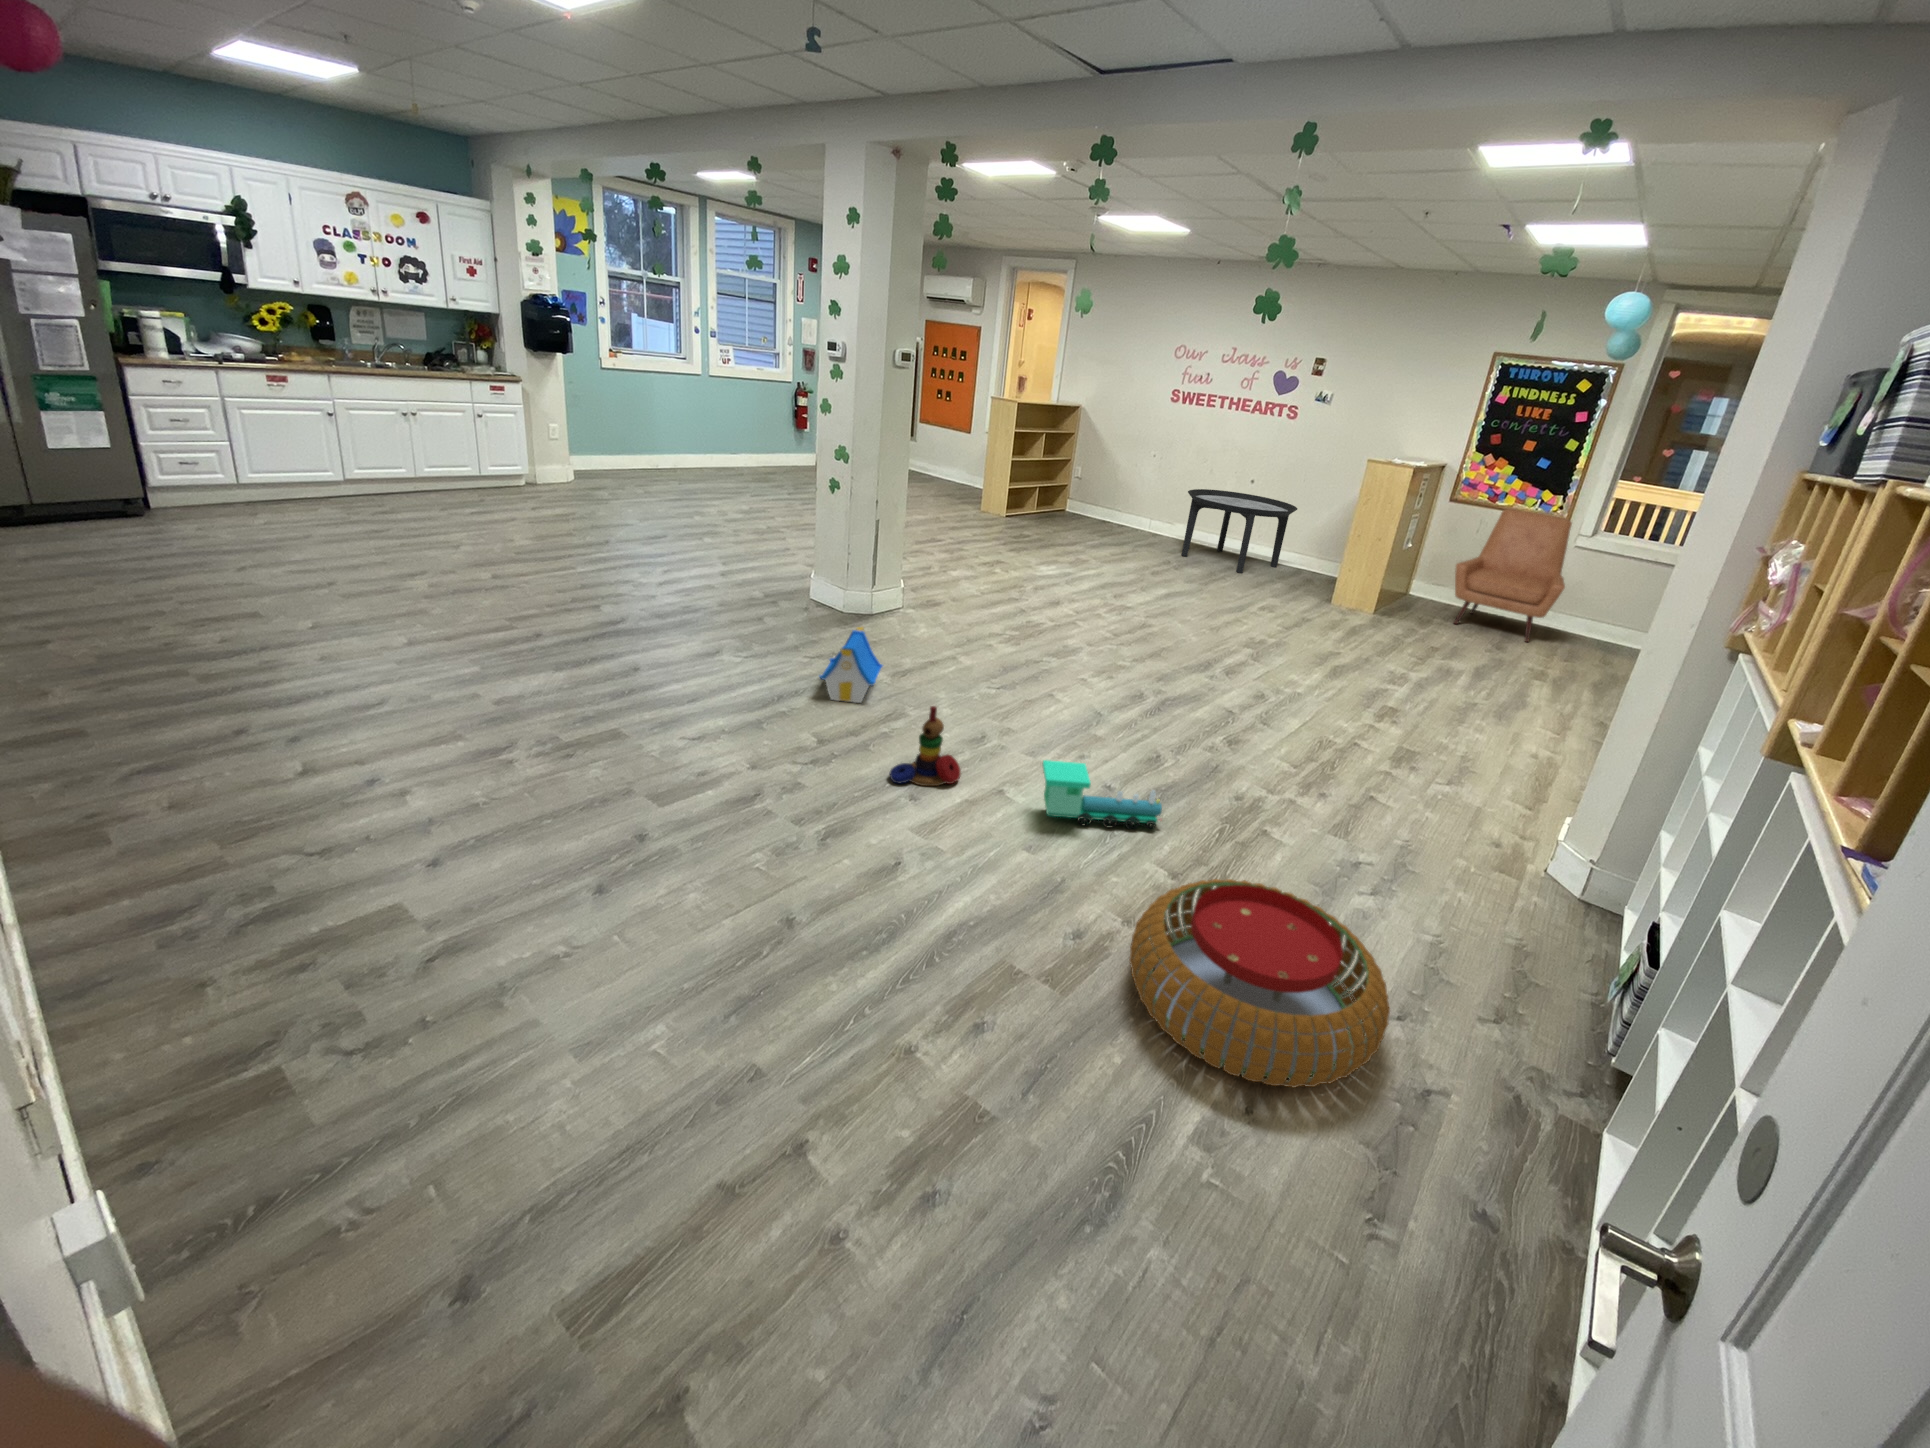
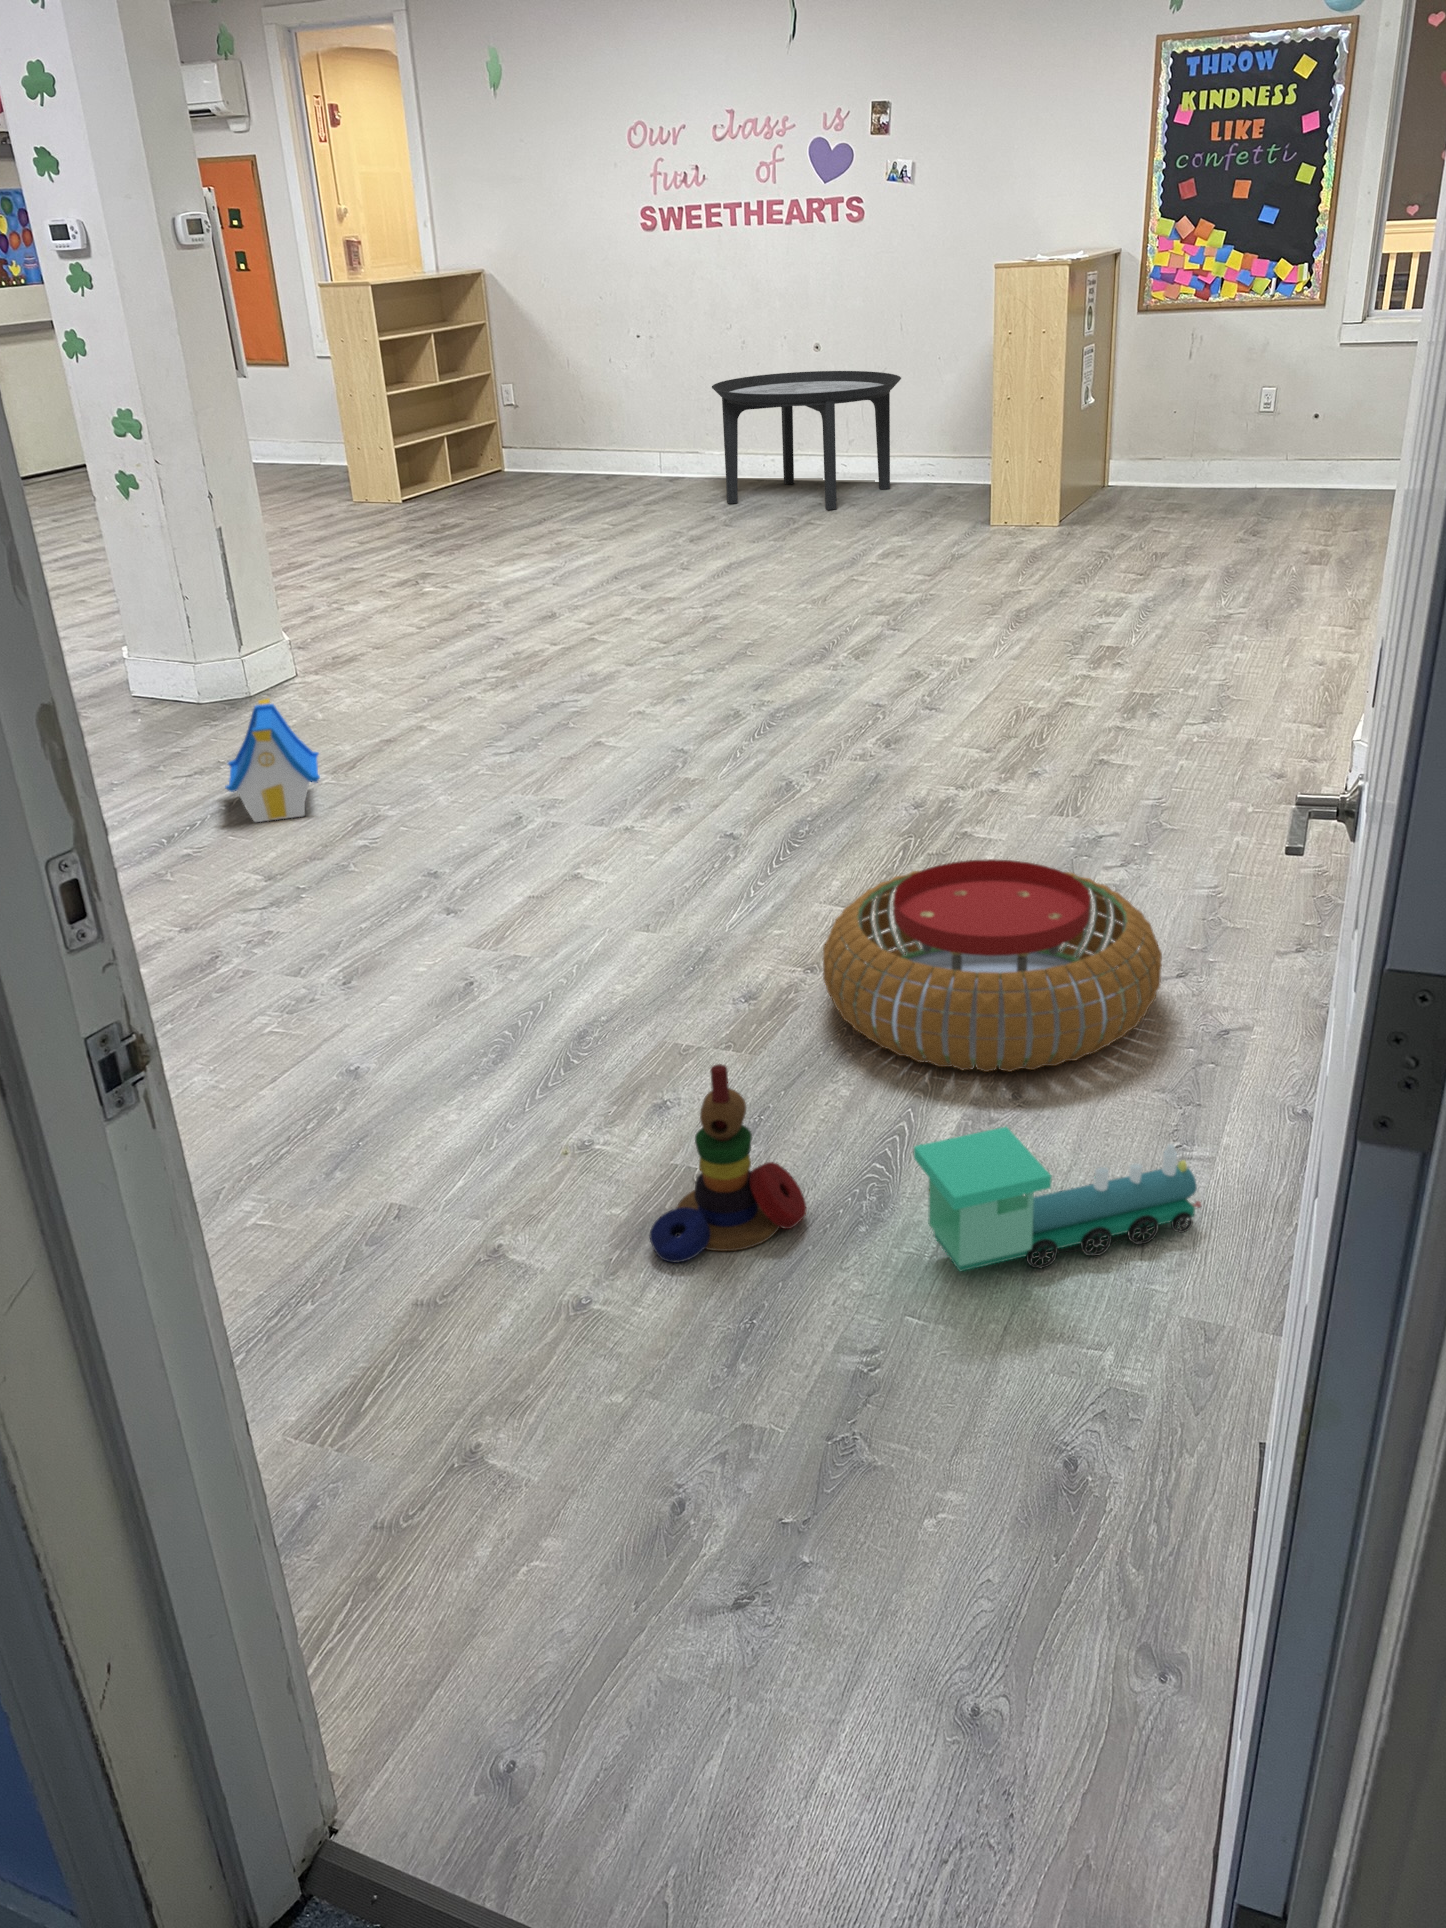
chair: present [1454,509,1572,642] -> none [1169,301,1336,515]
stacking toy: present [890,706,961,786] -> present [650,1064,807,1263]
toy train: present [1043,760,1162,829] -> present [914,1127,1201,1271]

